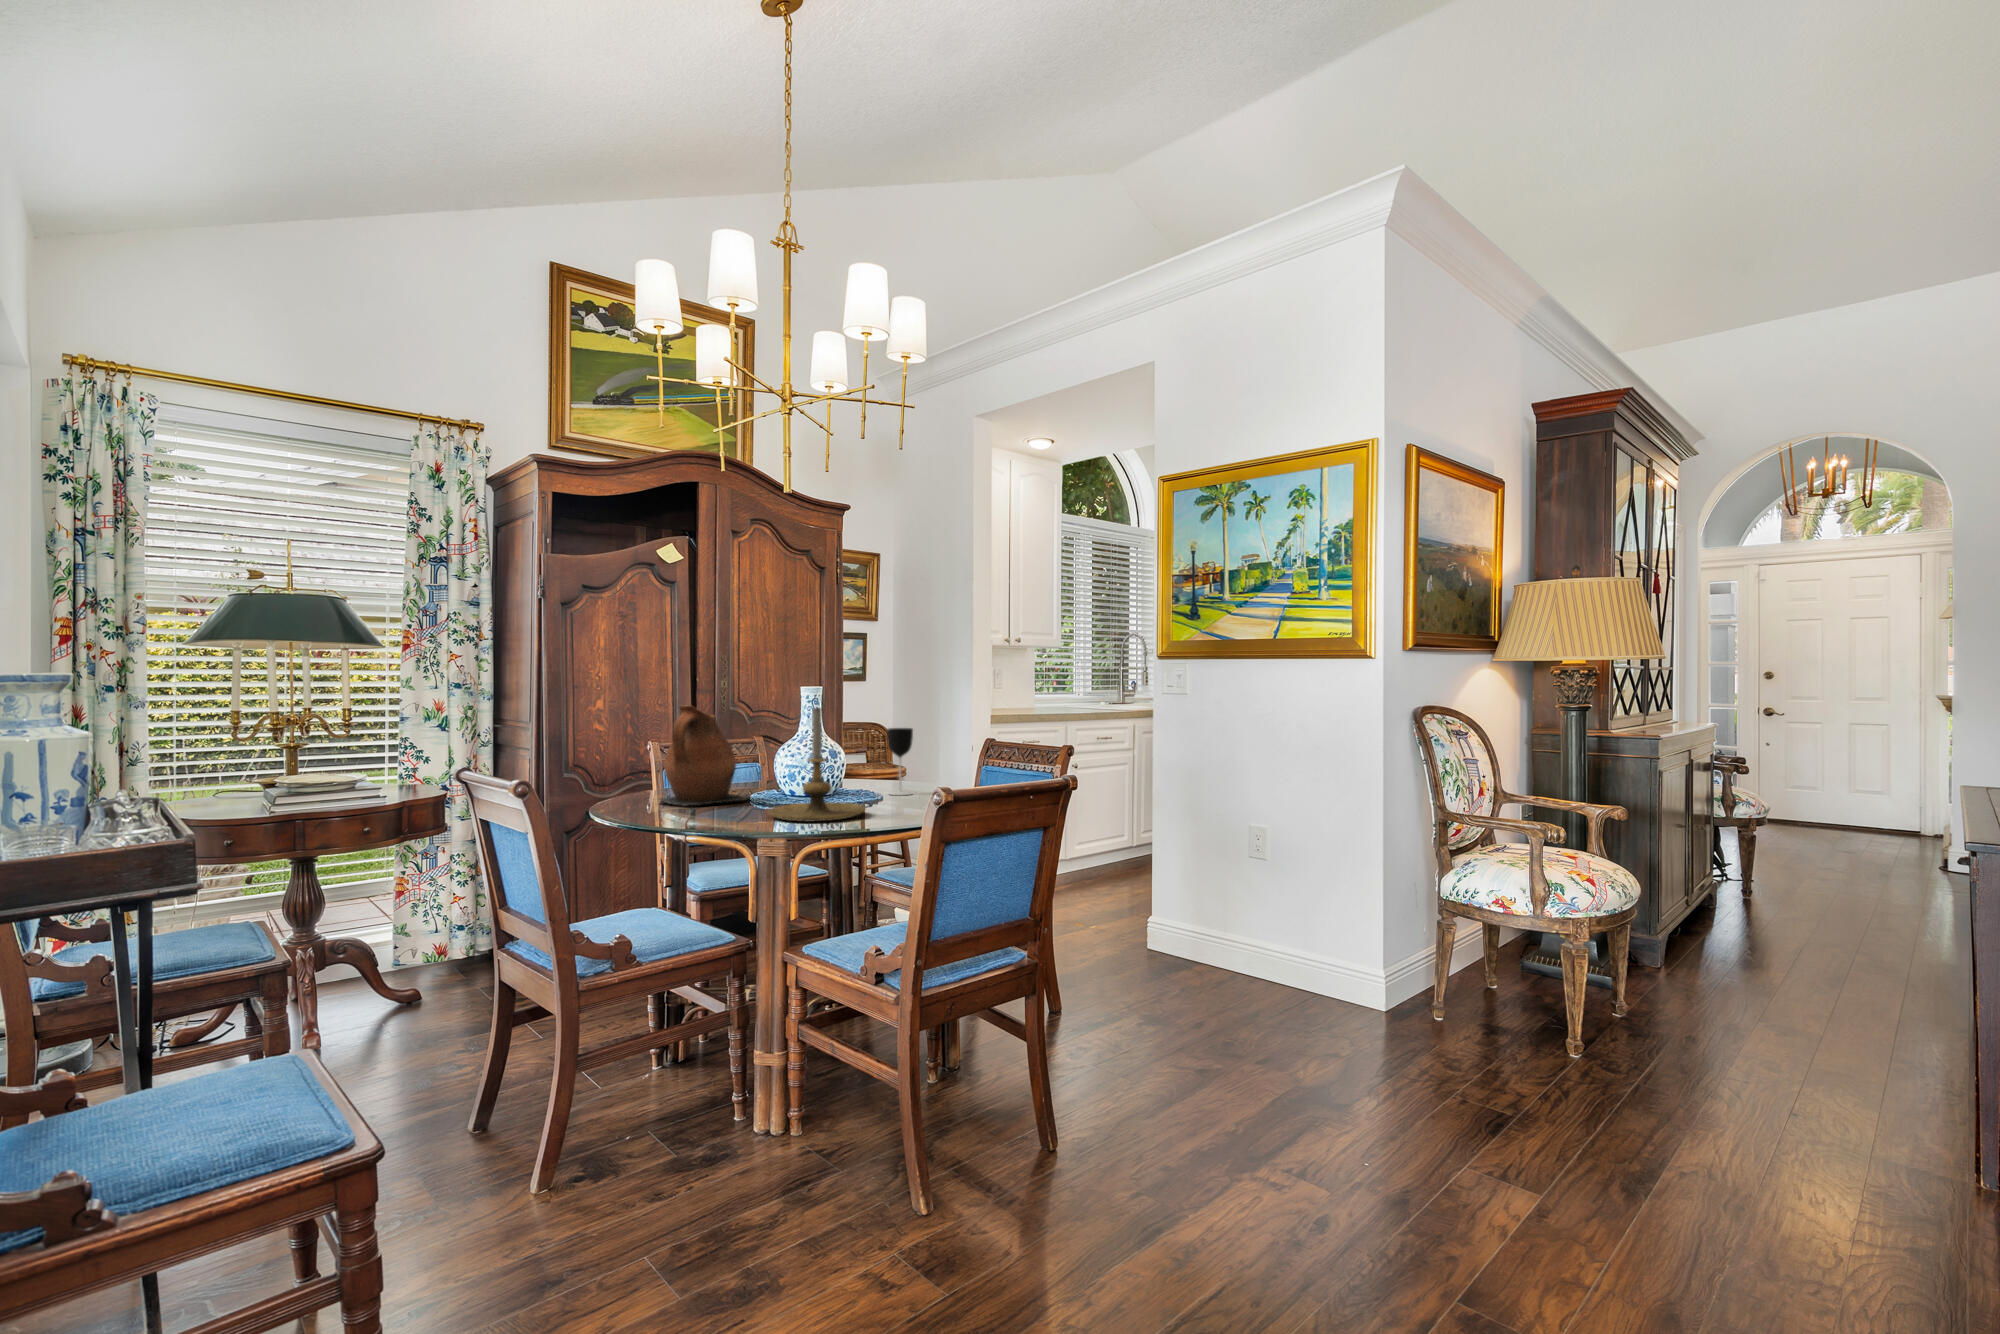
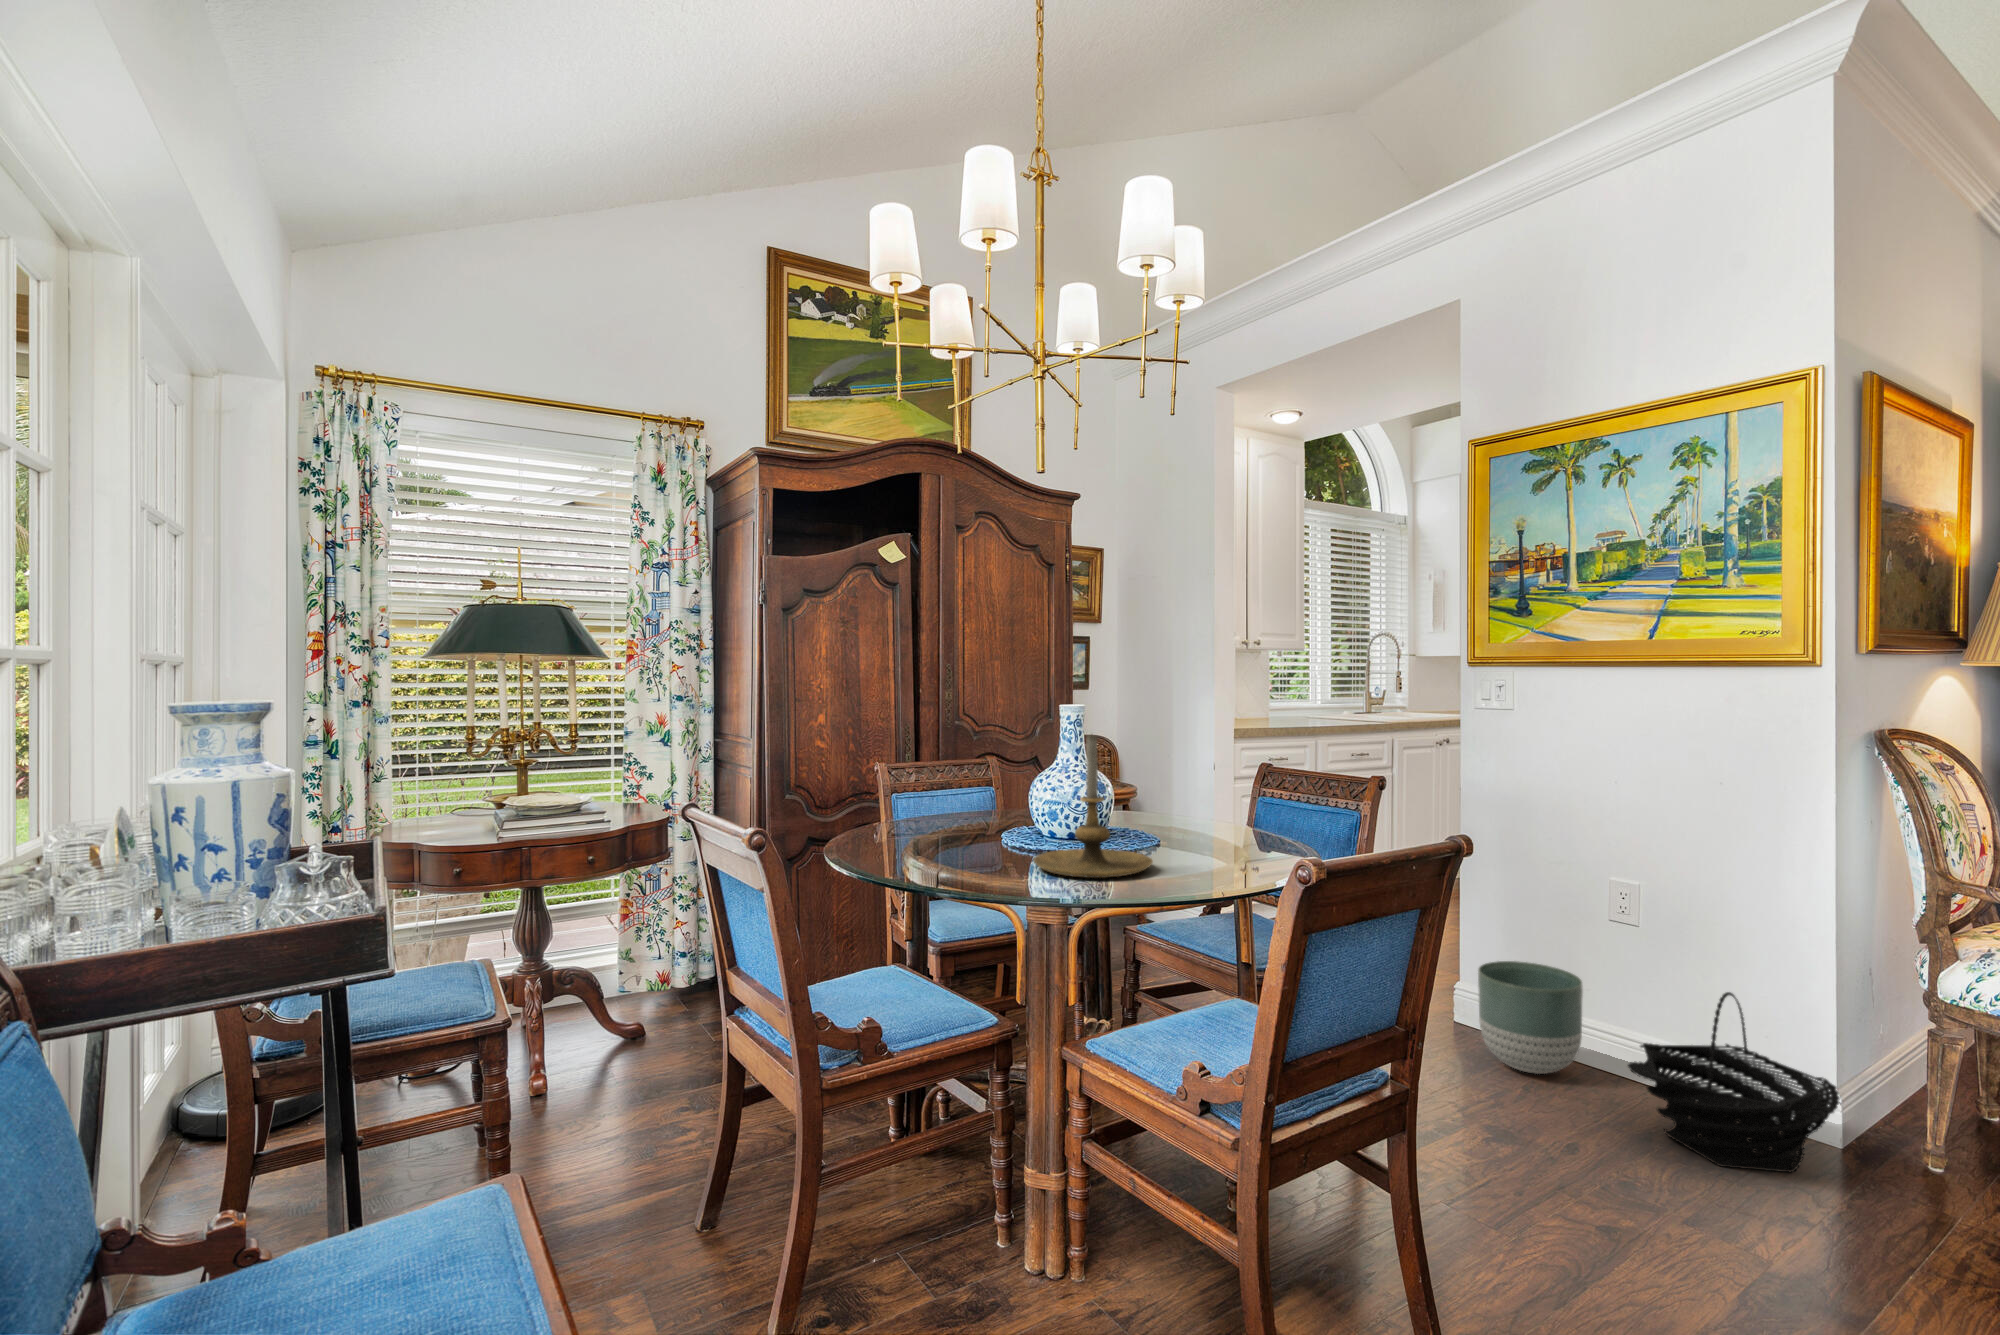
ceramic pitcher: present [661,705,747,806] -> none [893,728,1000,846]
wine glass: present [887,728,913,795] -> none [1158,754,1190,837]
planter: none [1153,895,1227,980] -> present [1478,961,1583,1074]
basket: none [1246,902,1381,1031] -> present [1627,992,1840,1173]

